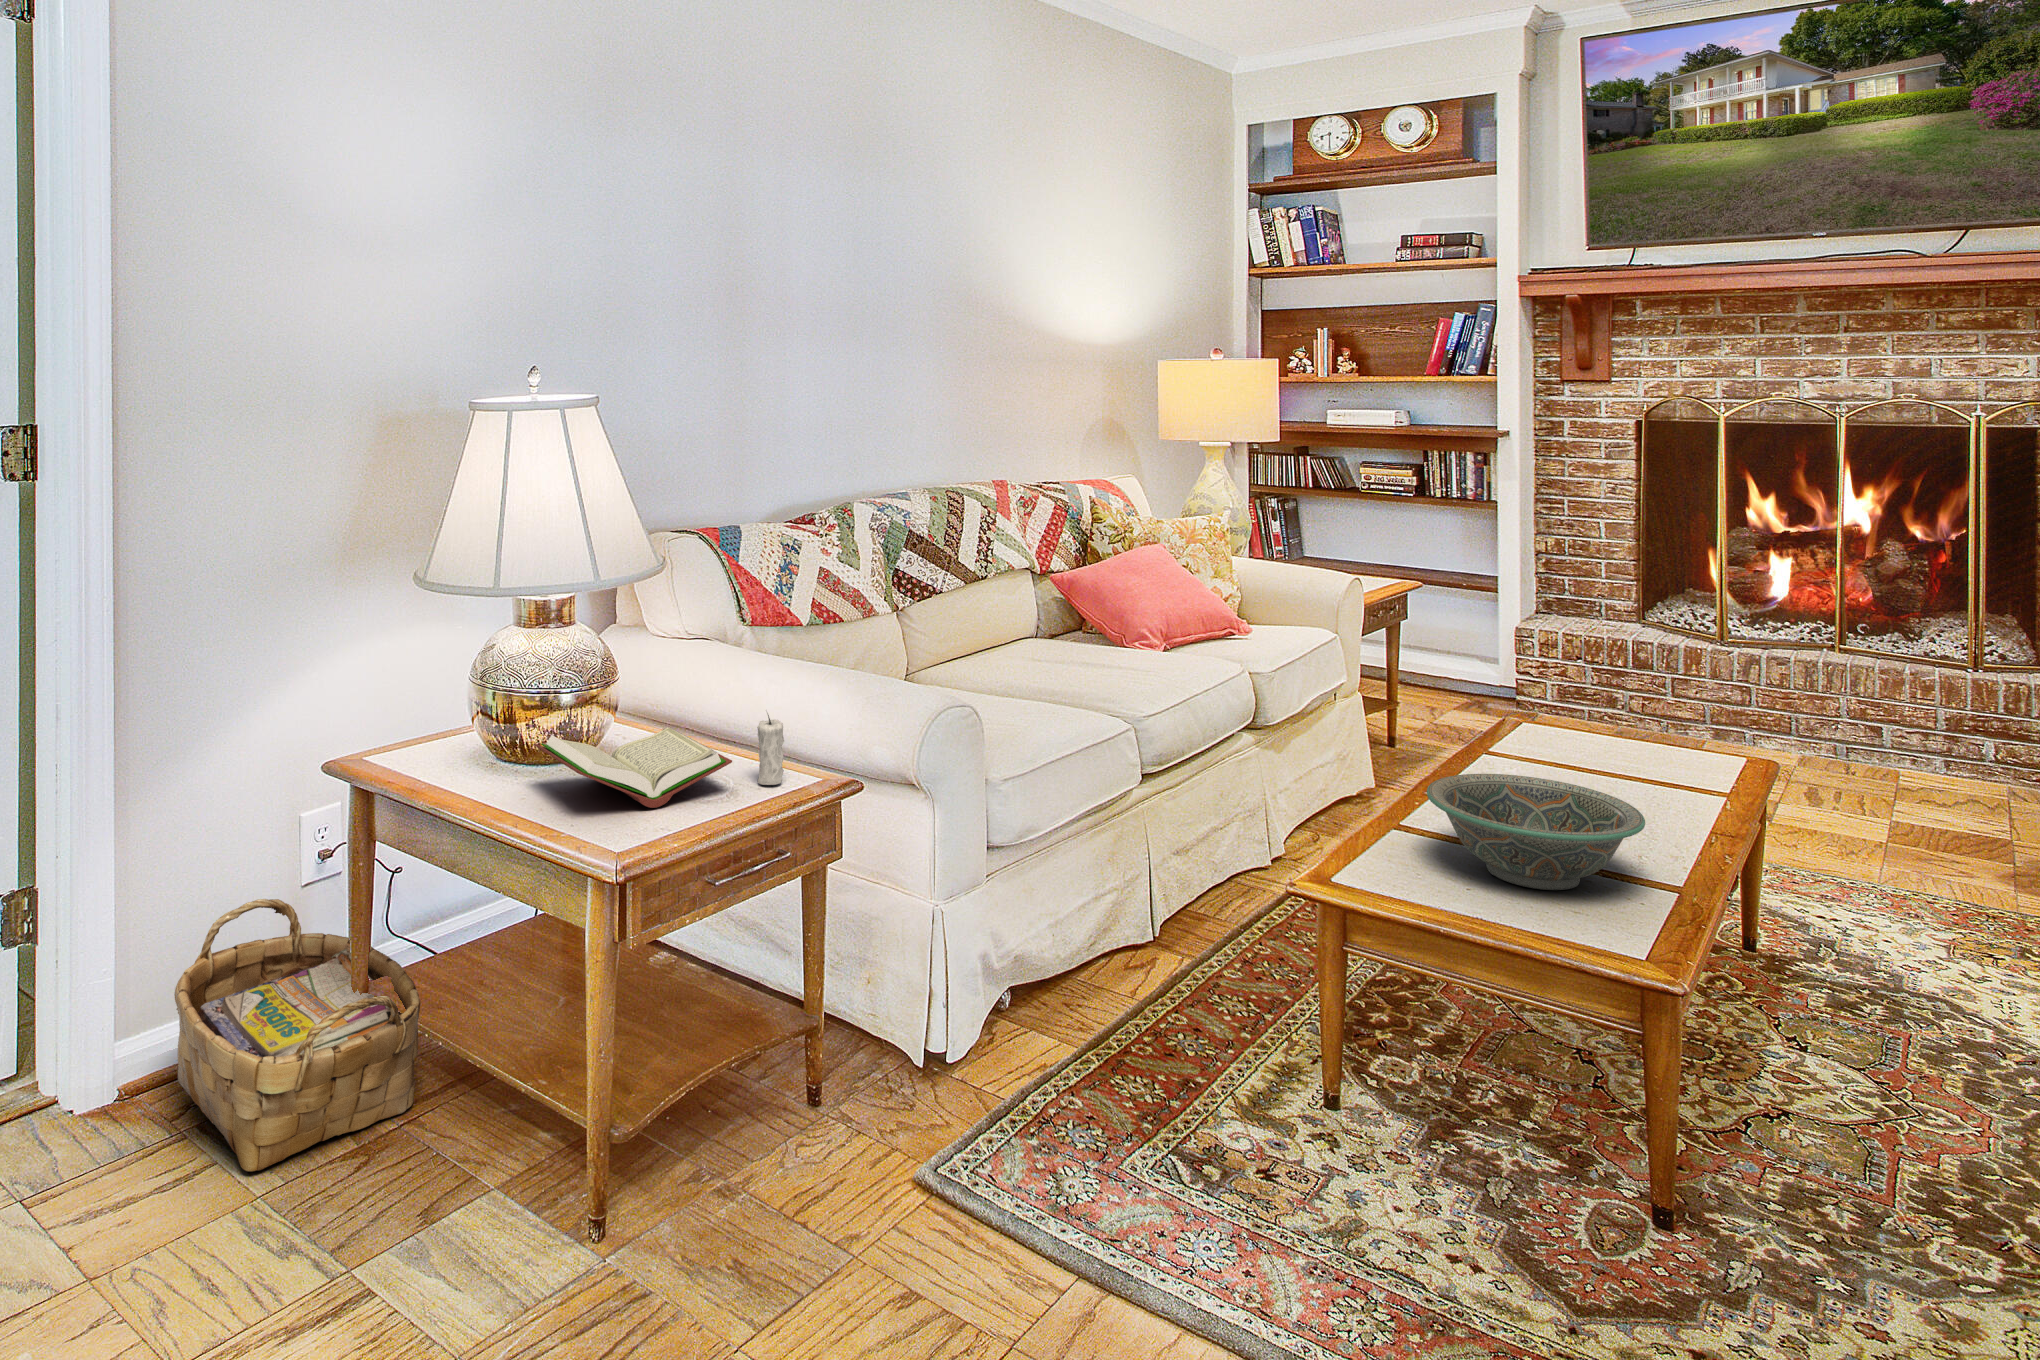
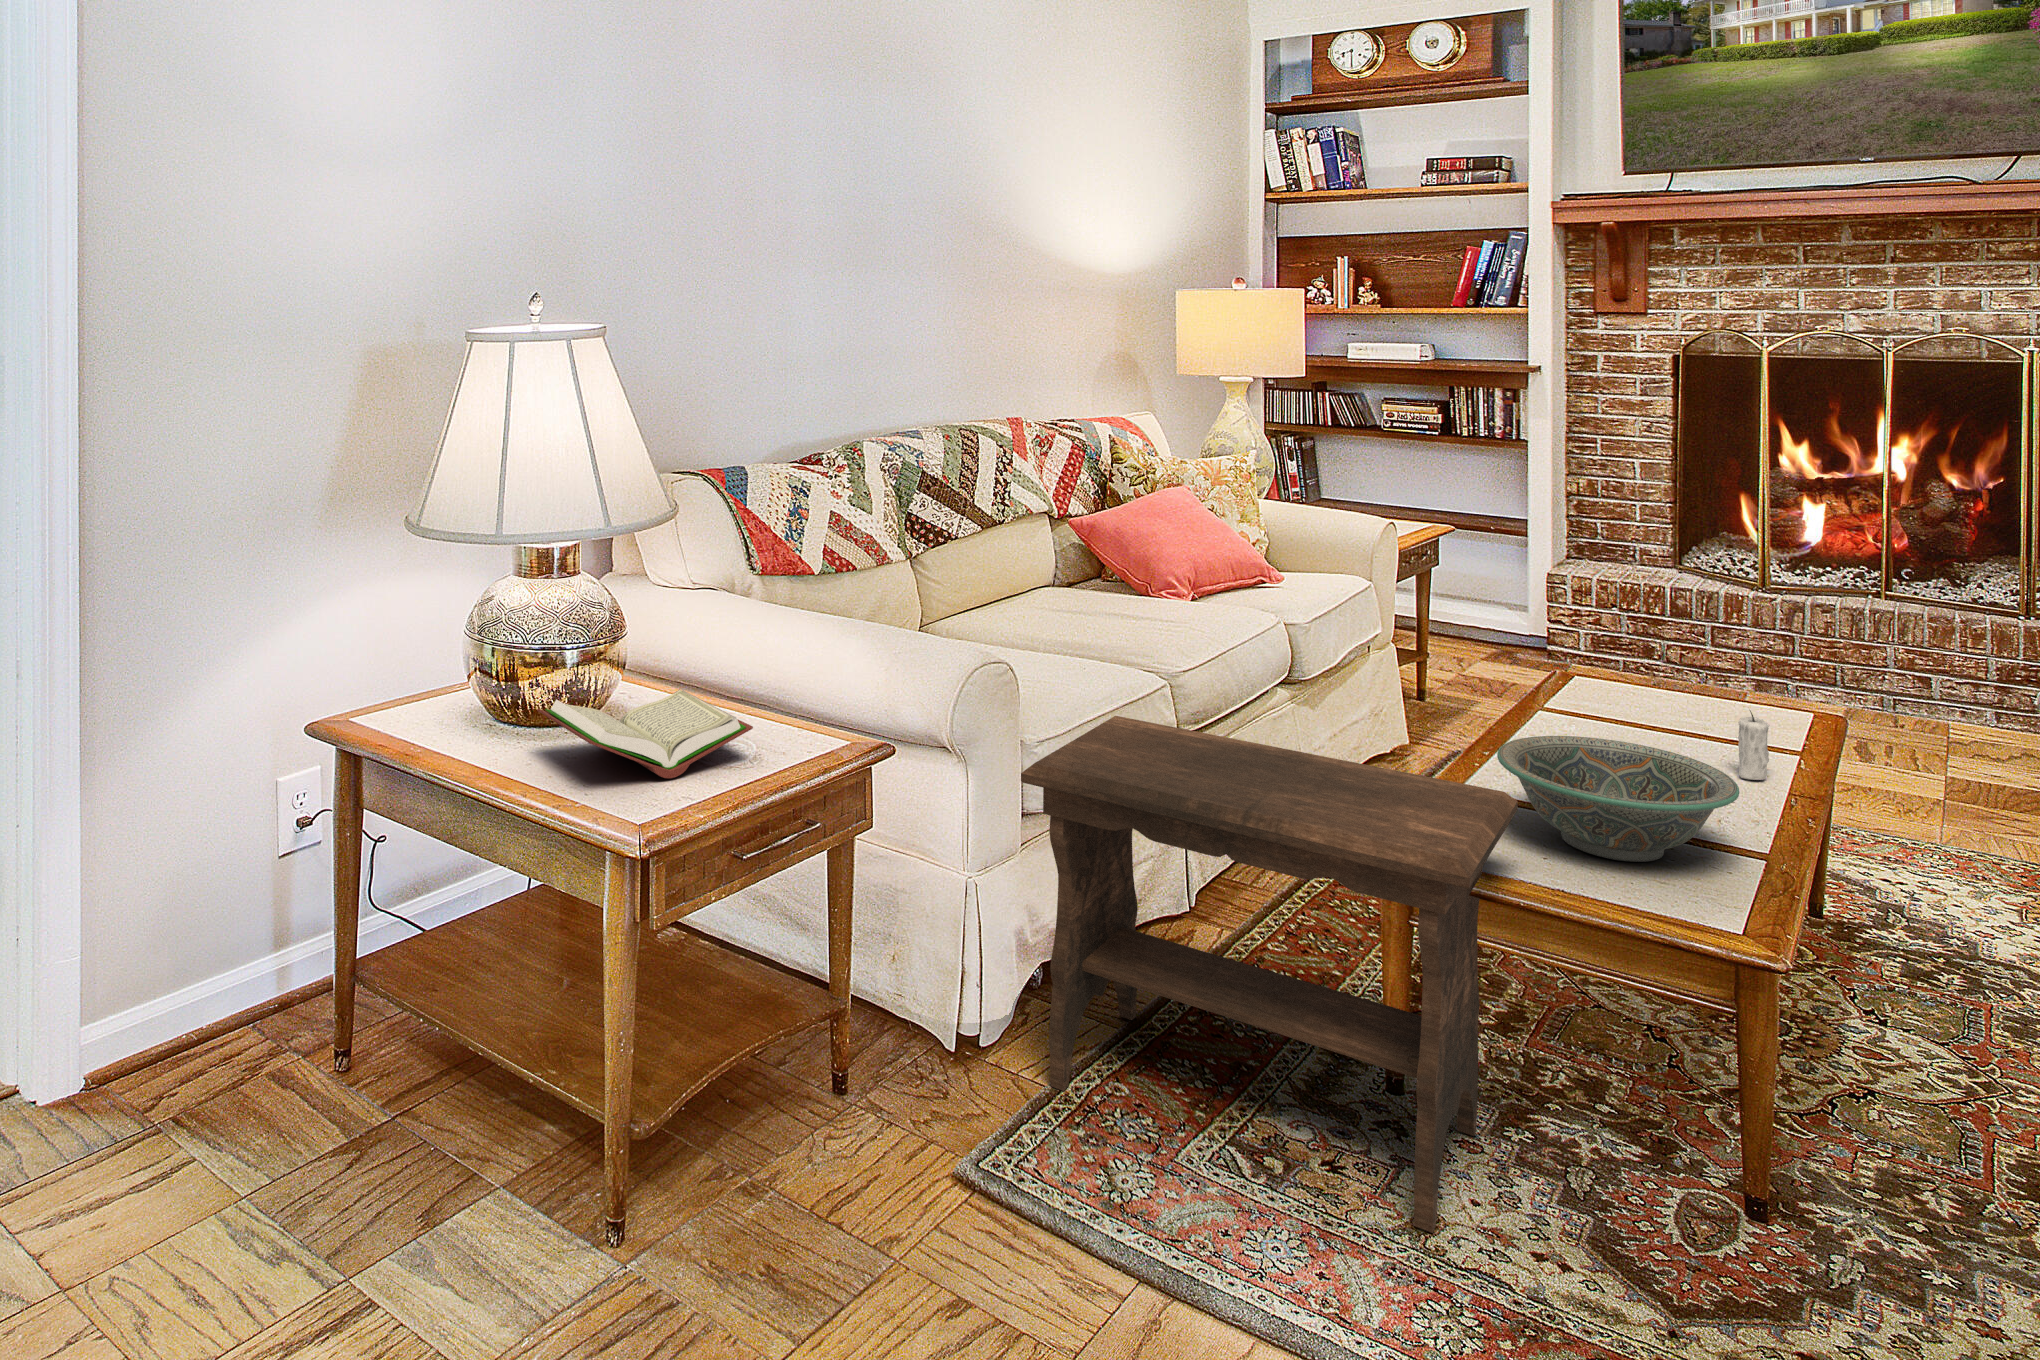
candle: present [757,715,784,785] -> present [1738,711,1770,780]
footstool: none [982,754,1438,1237] -> present [1021,716,1518,1233]
woven basket: present [174,899,420,1171] -> none [152,873,417,1167]

